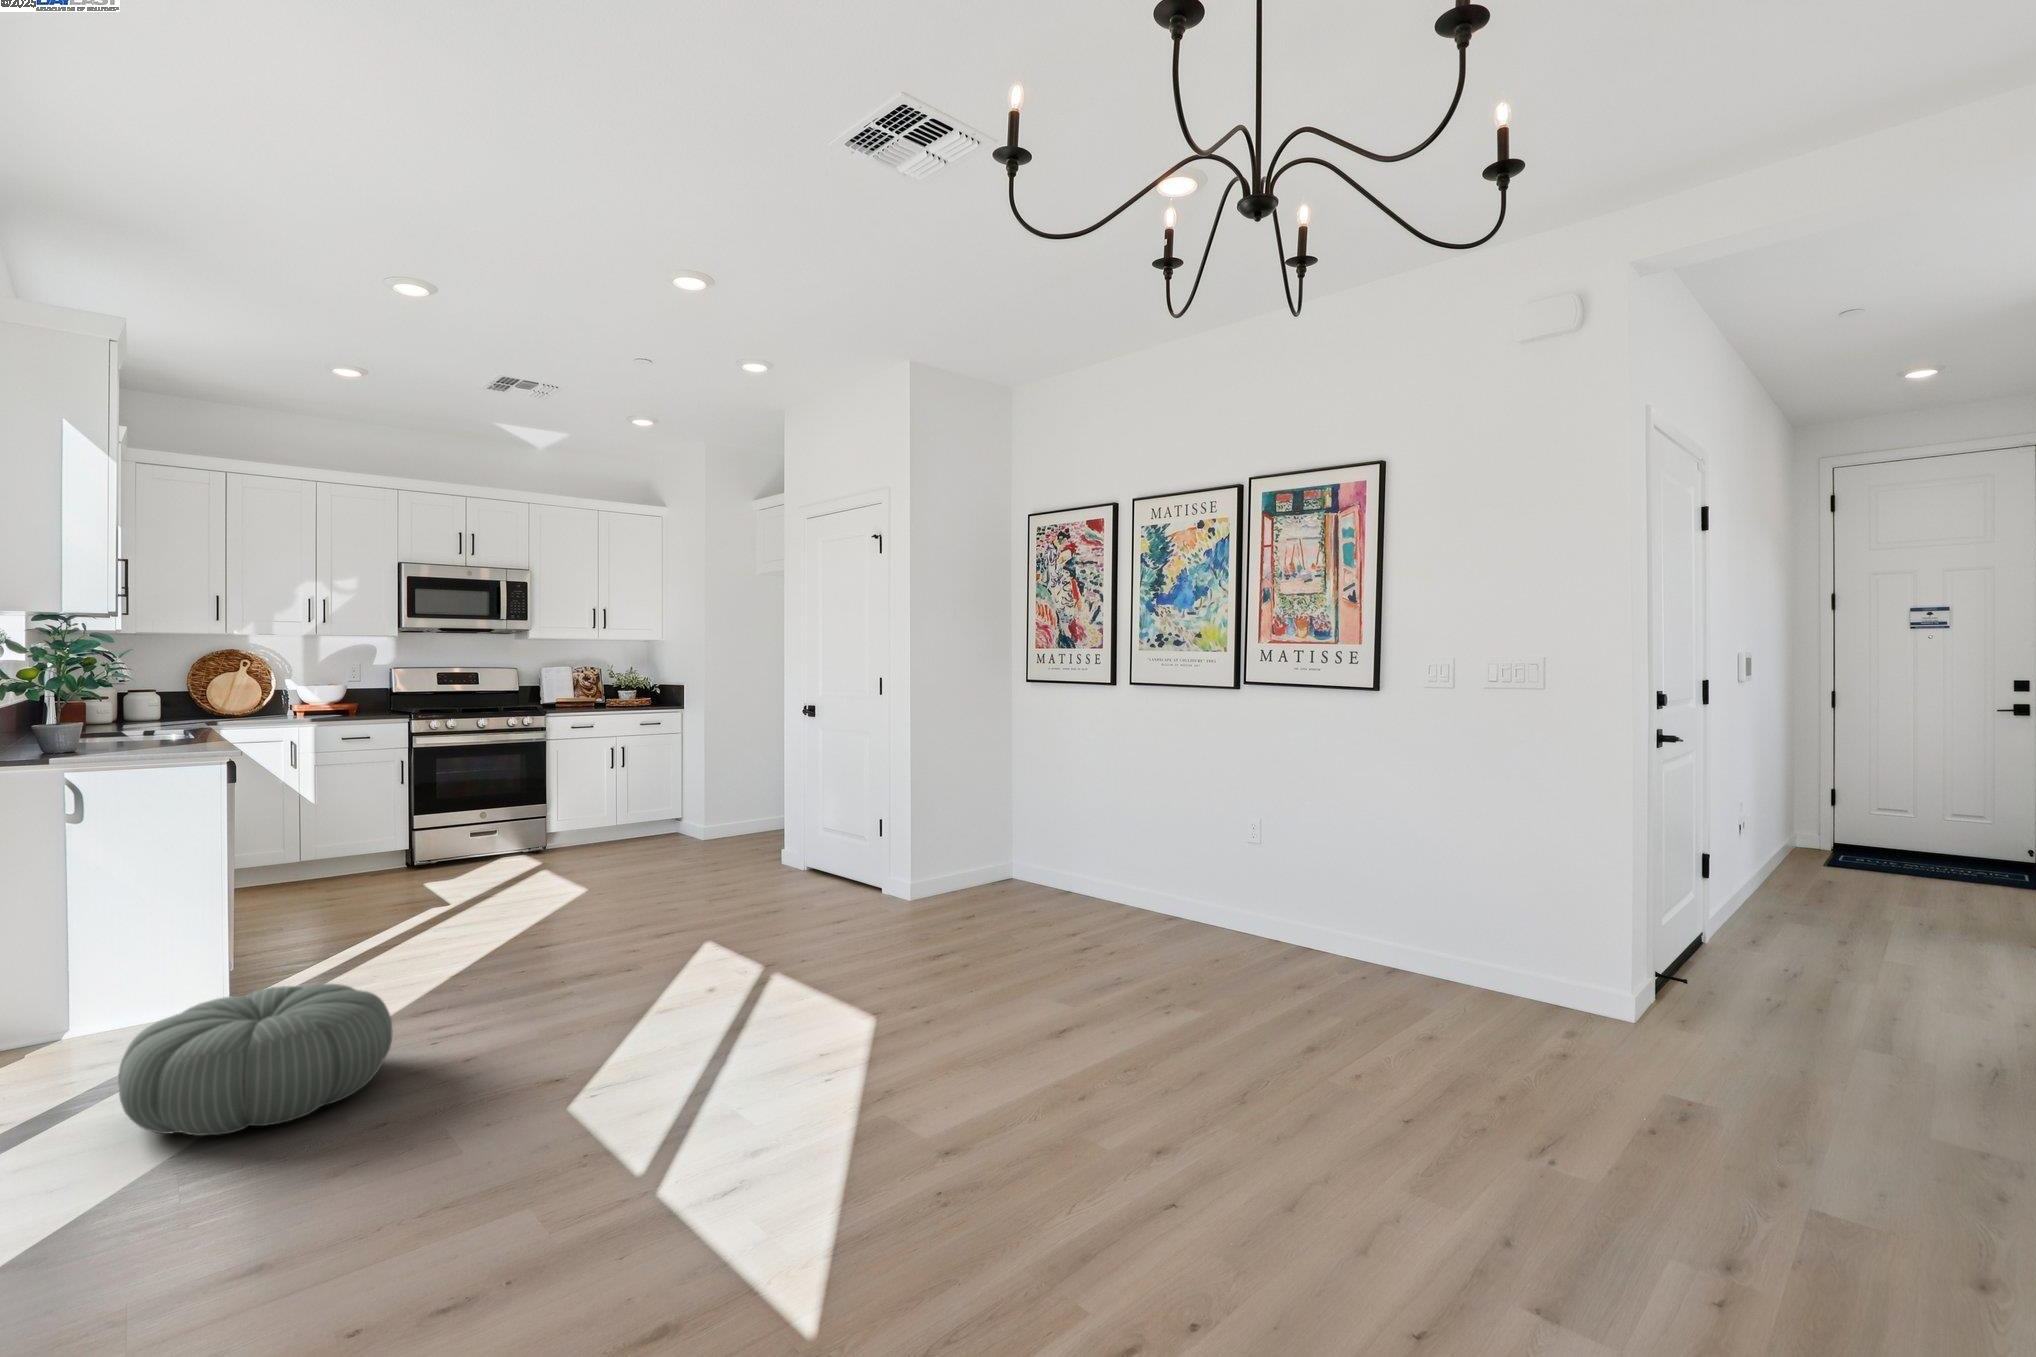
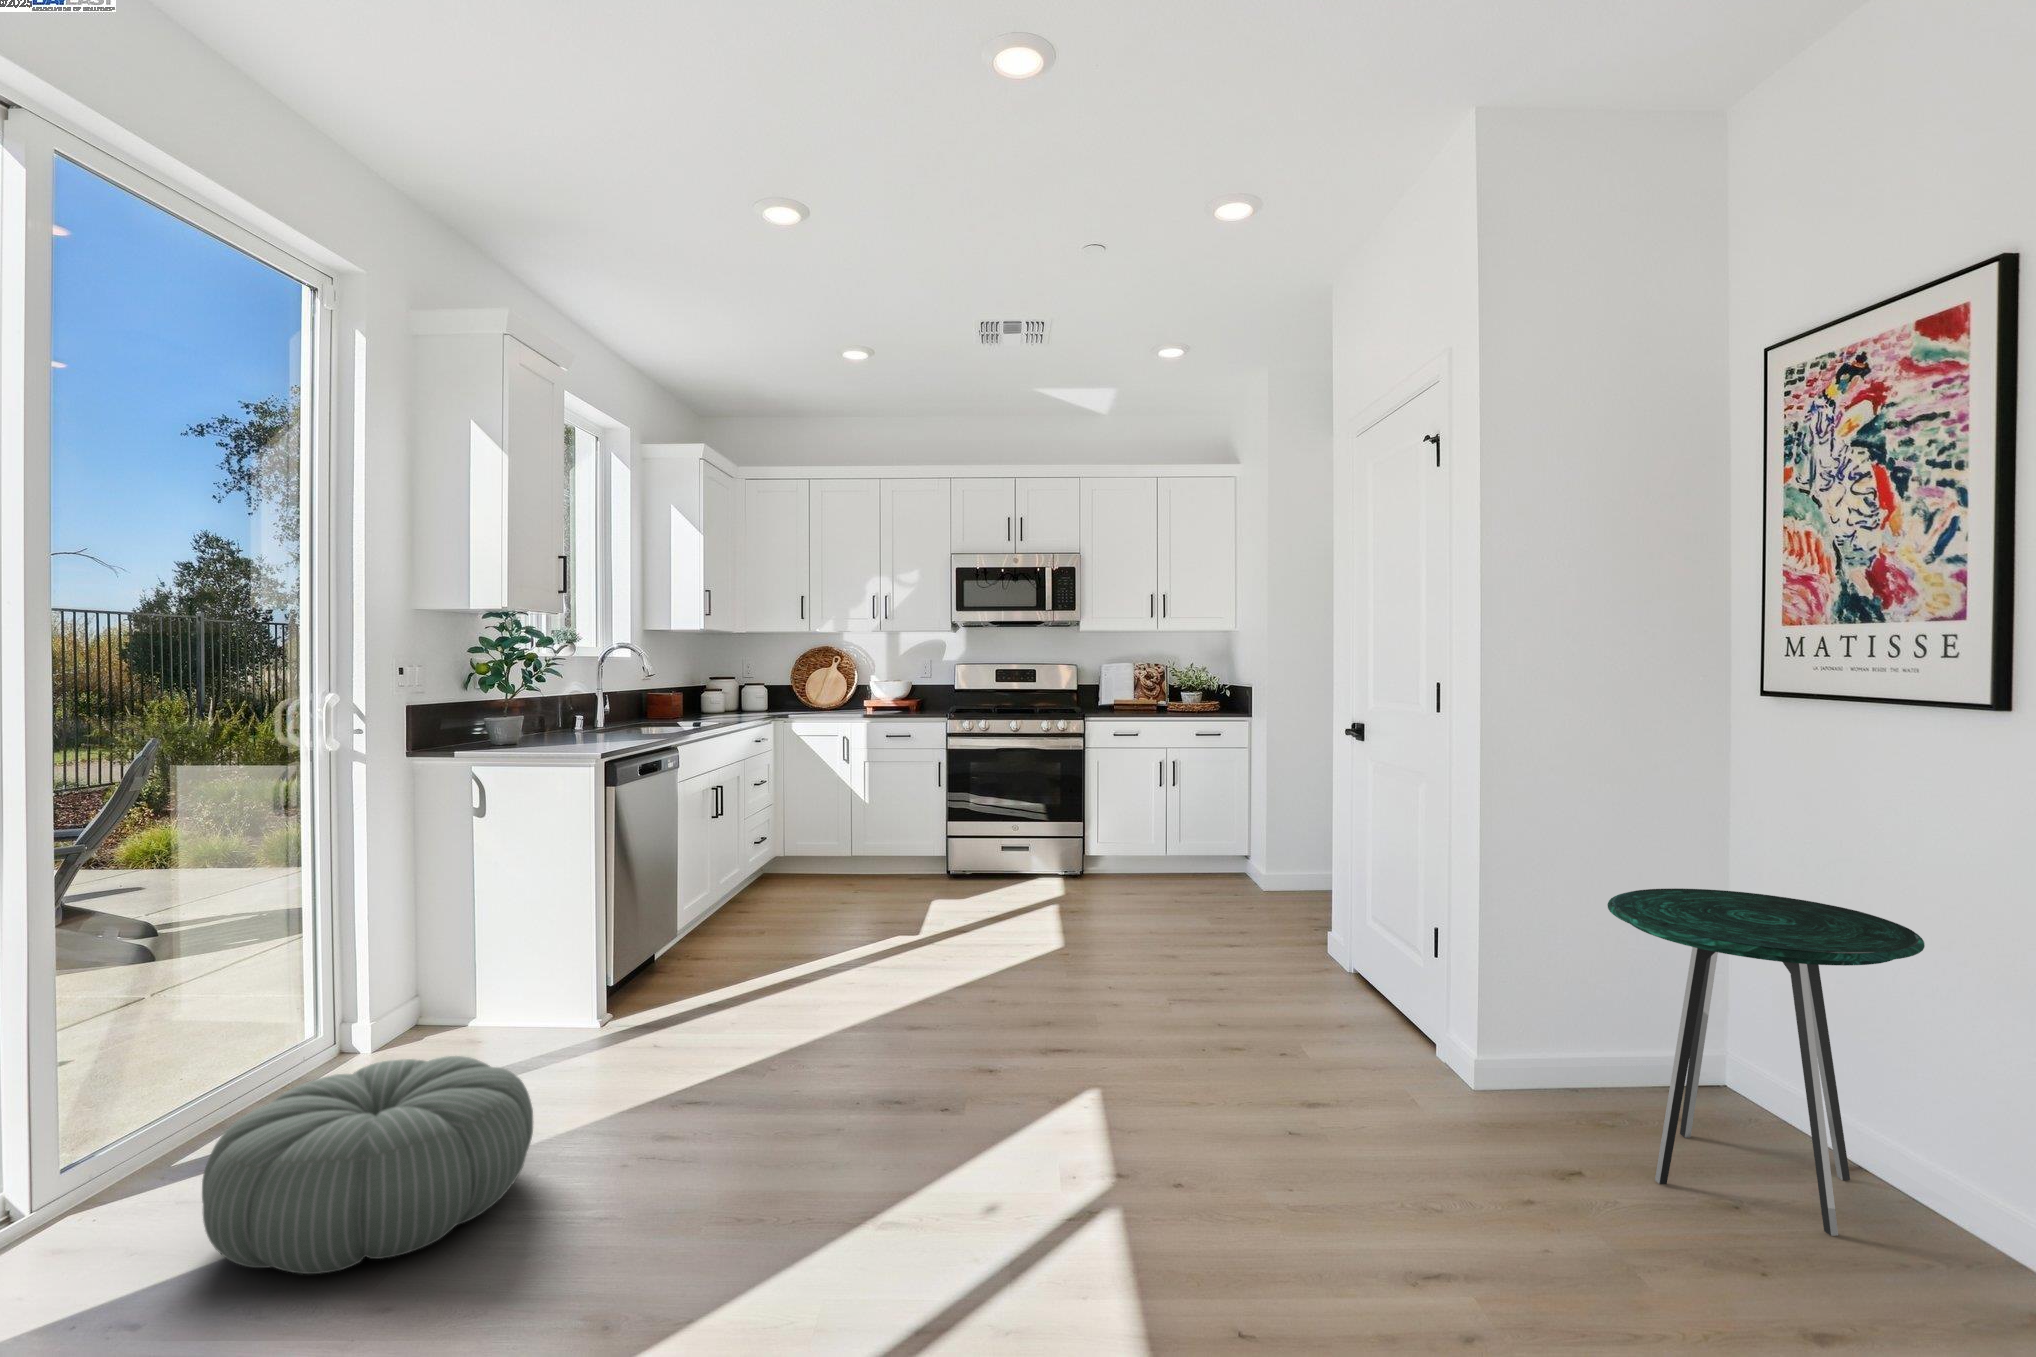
side table: none [978,777,1094,913] -> present [1607,888,1925,1236]

